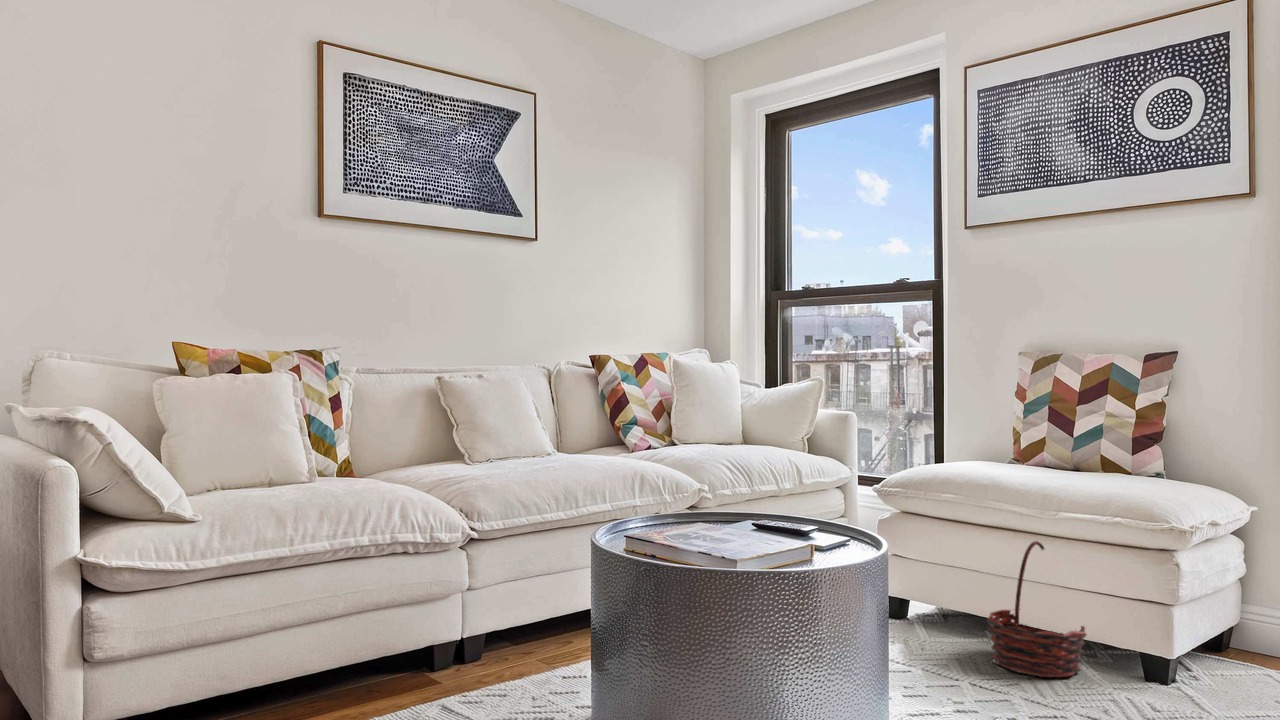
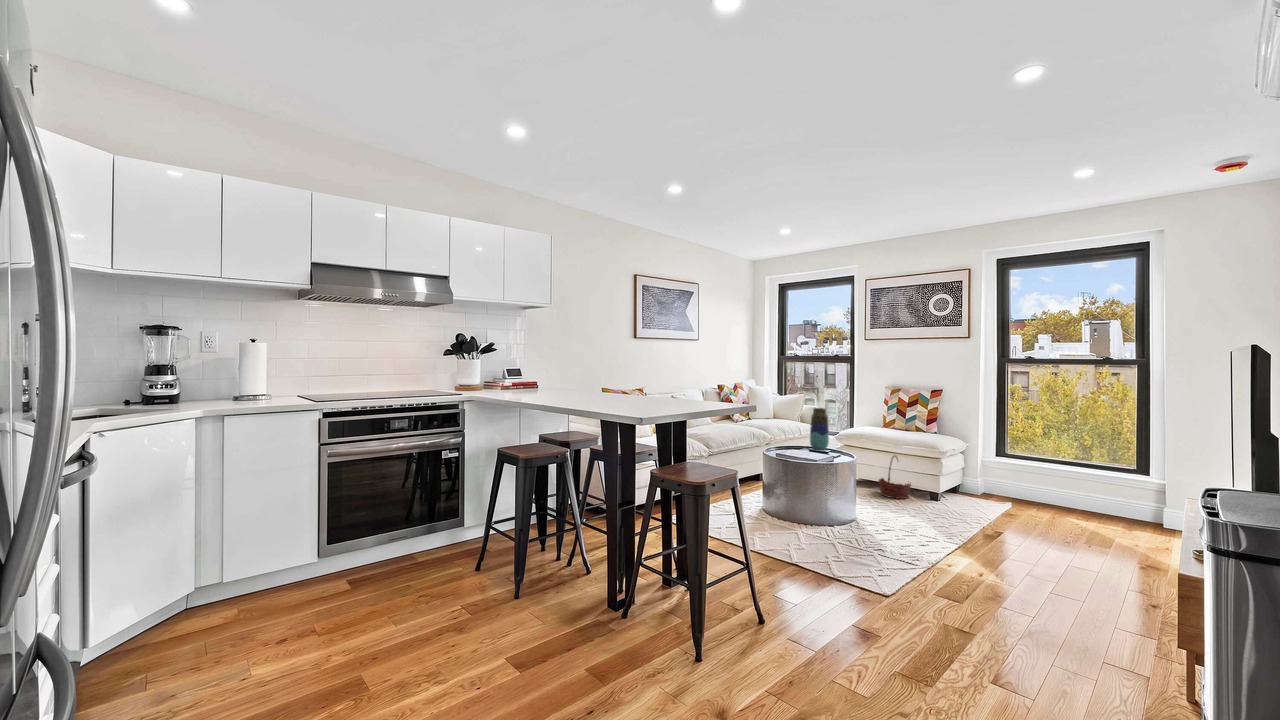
vase: none [737,390,798,531] -> present [810,408,829,450]

